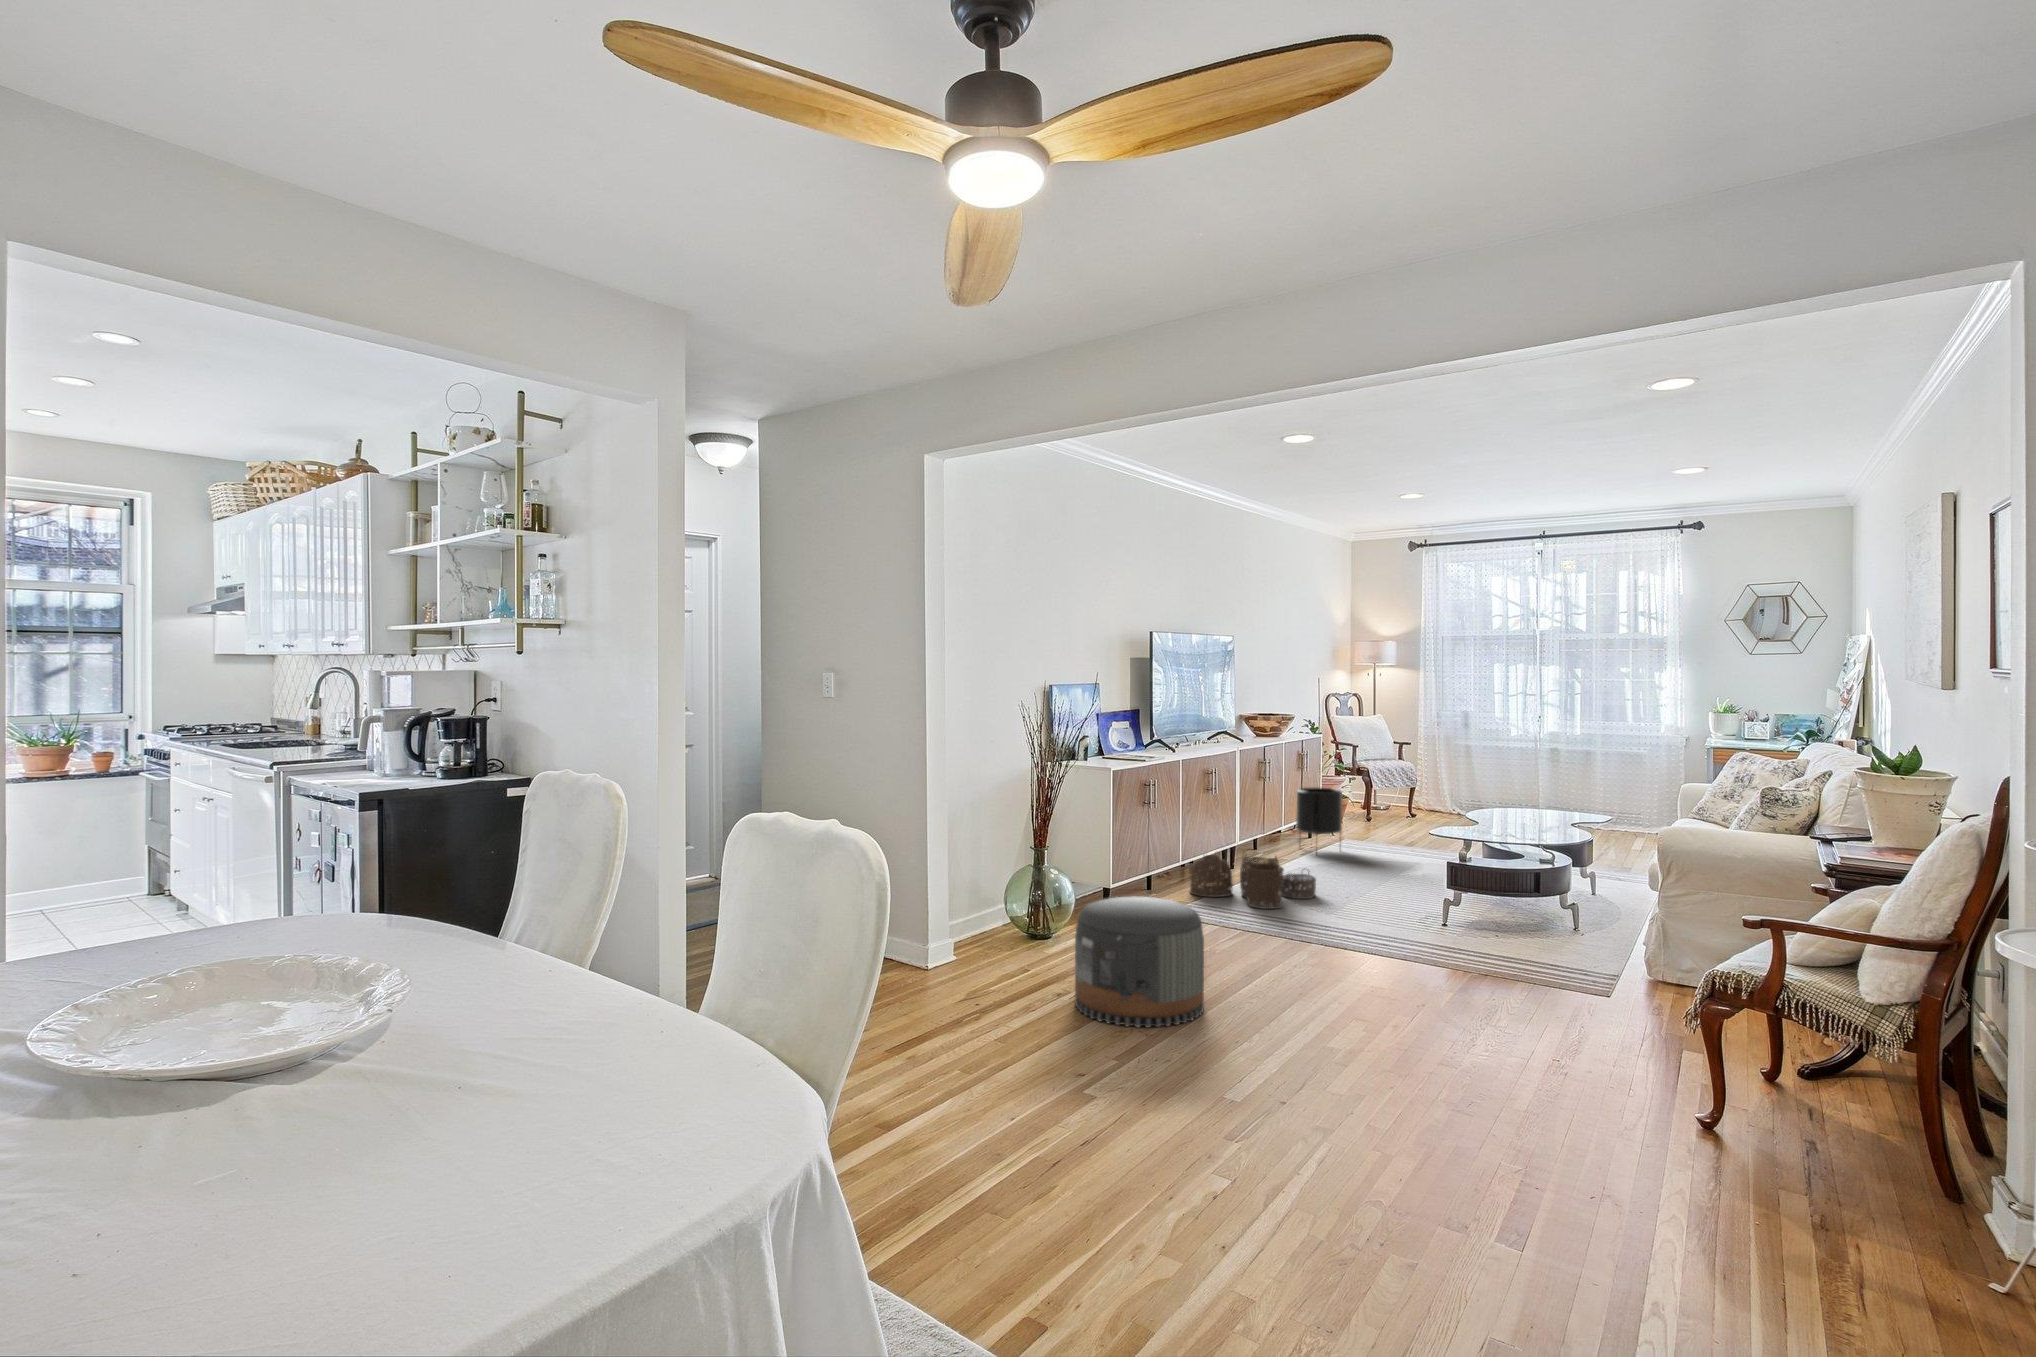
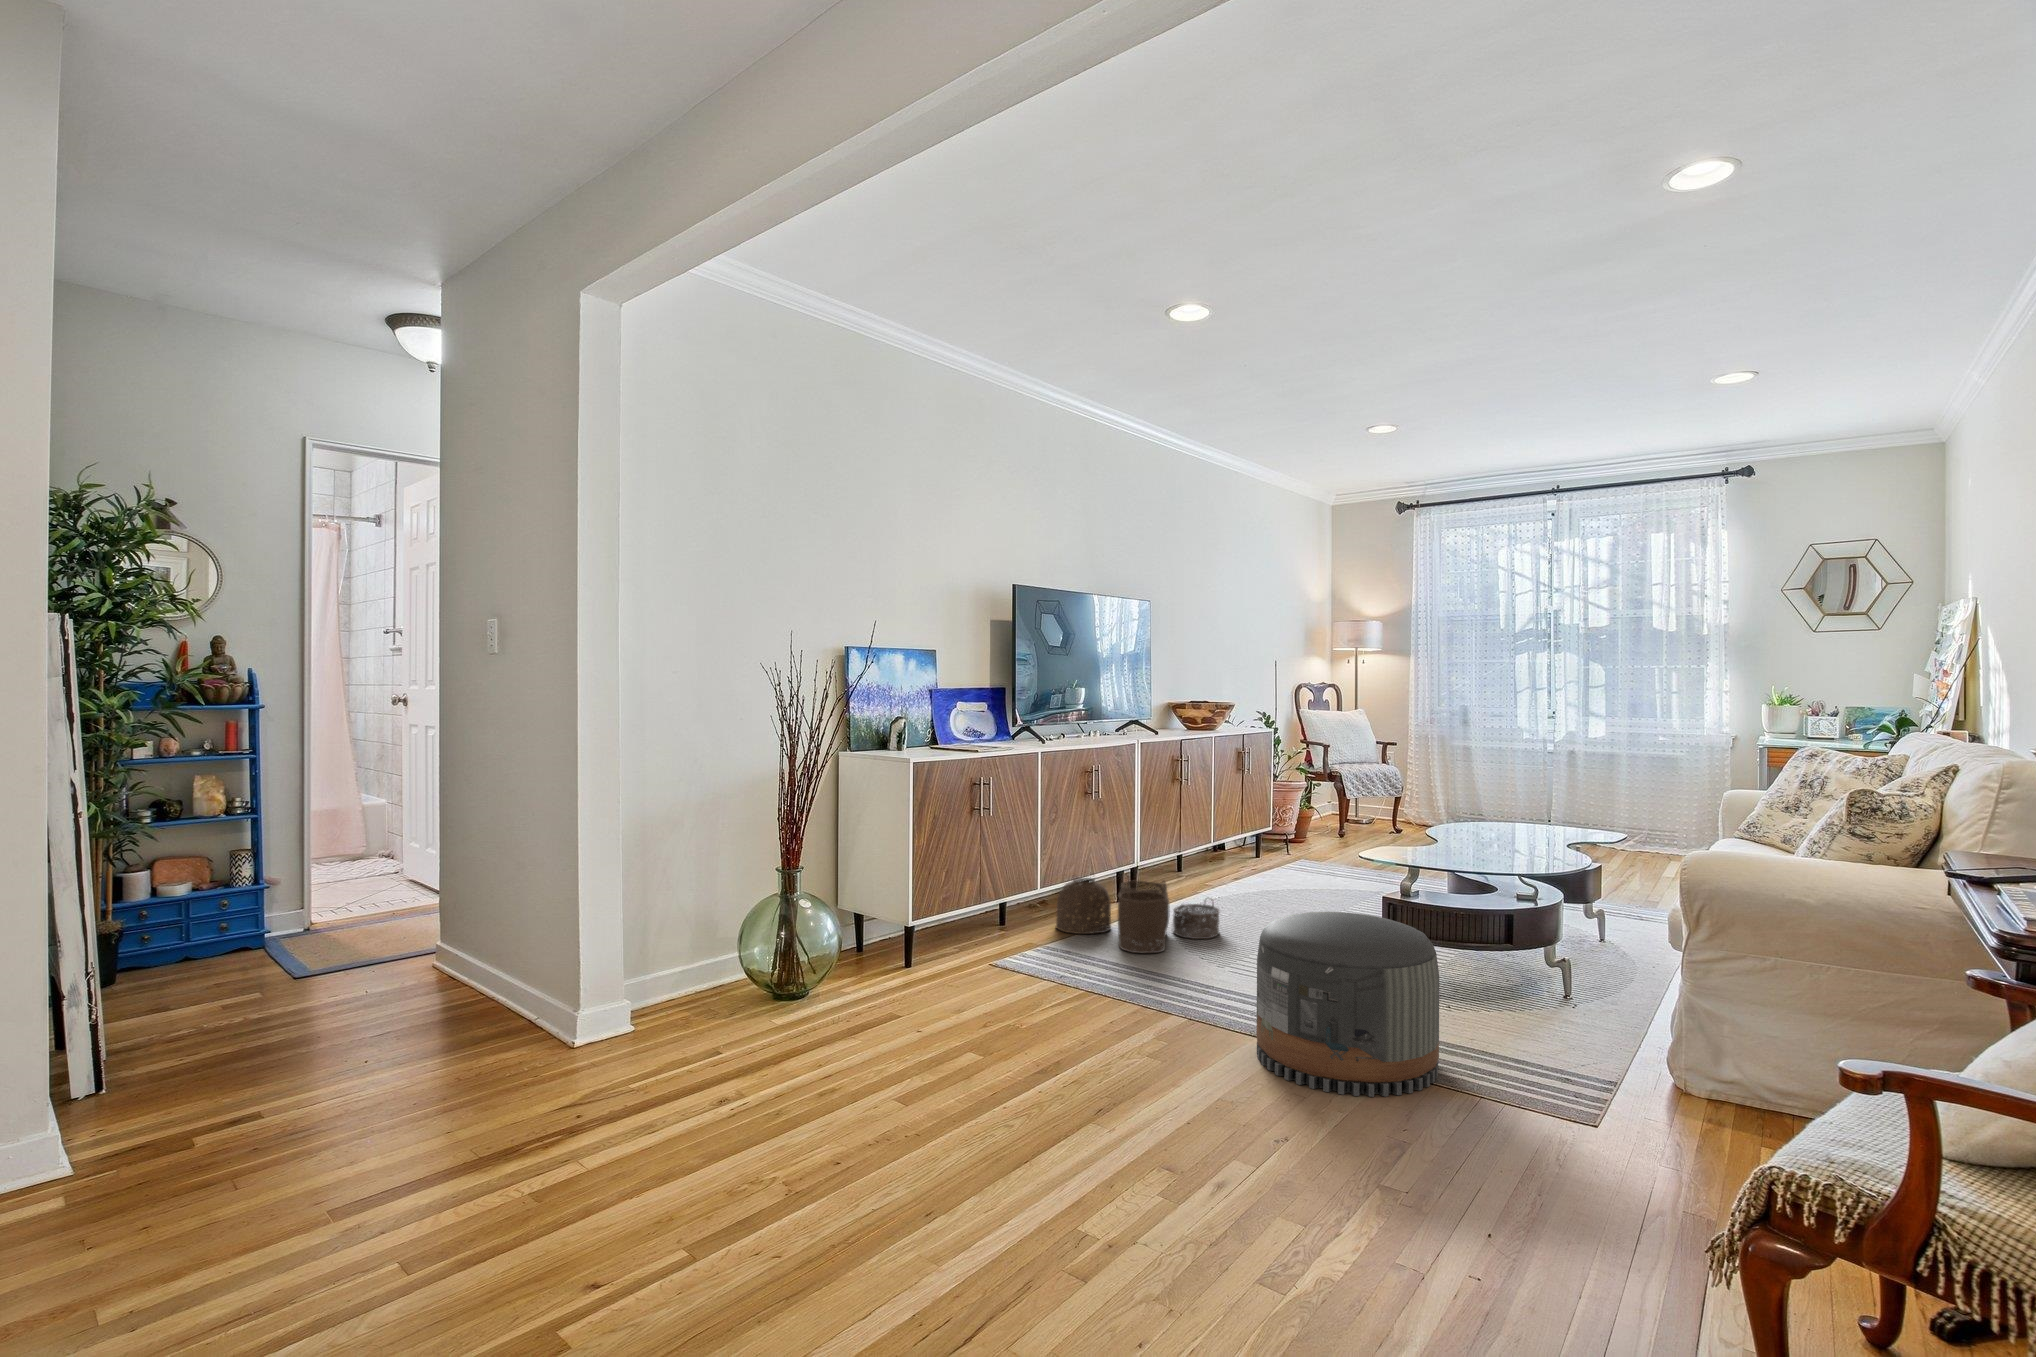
planter: present [1296,788,1342,835] -> none [1231,793,1287,878]
pouf: present [1075,897,1204,1028] -> present [1257,912,1439,1097]

